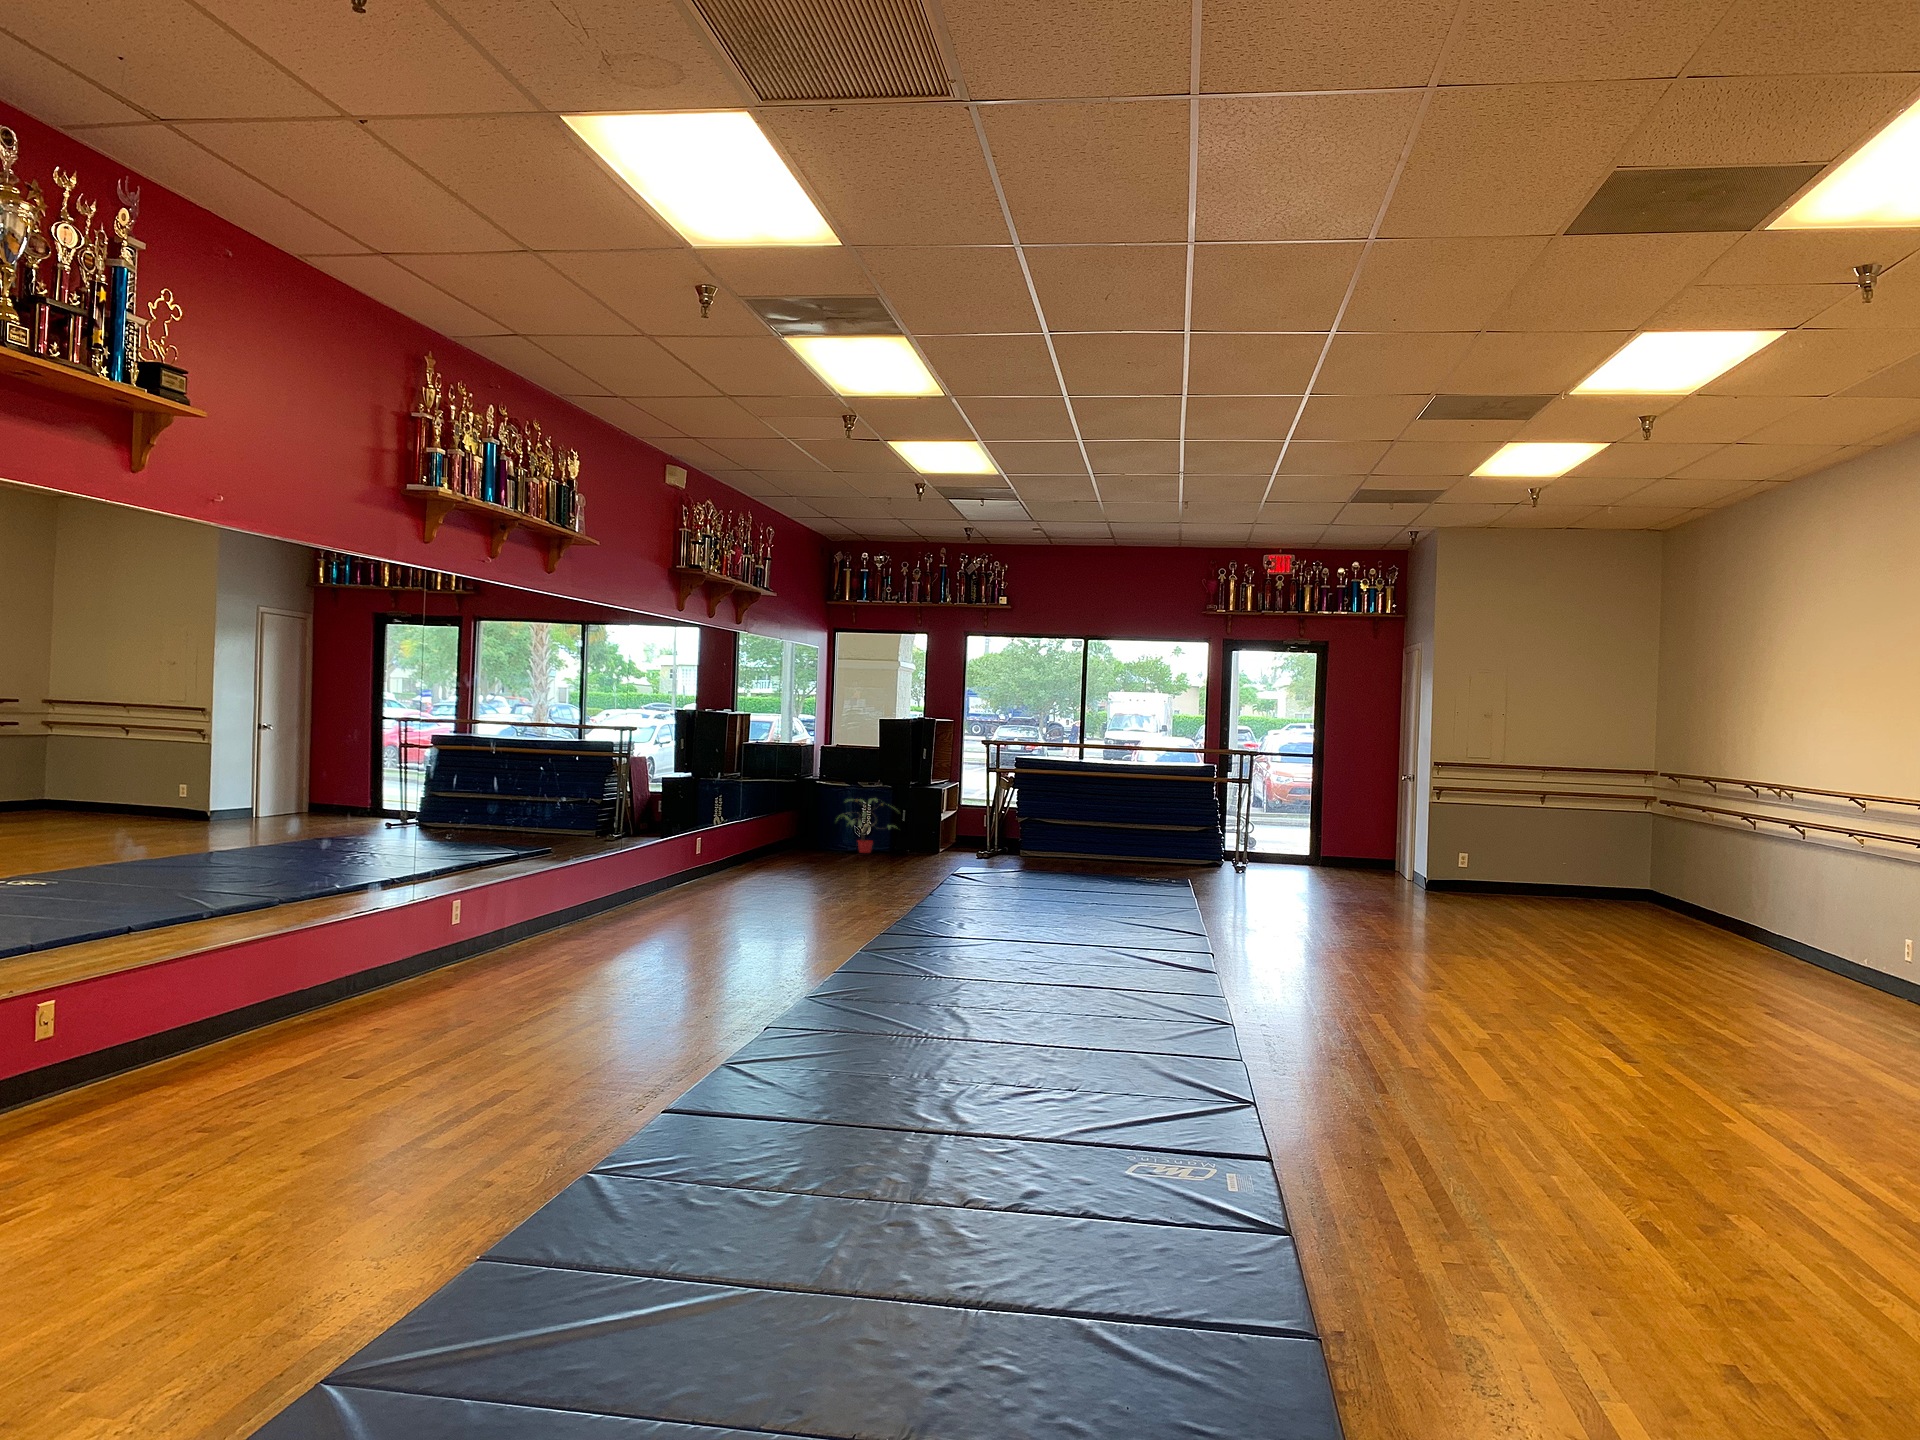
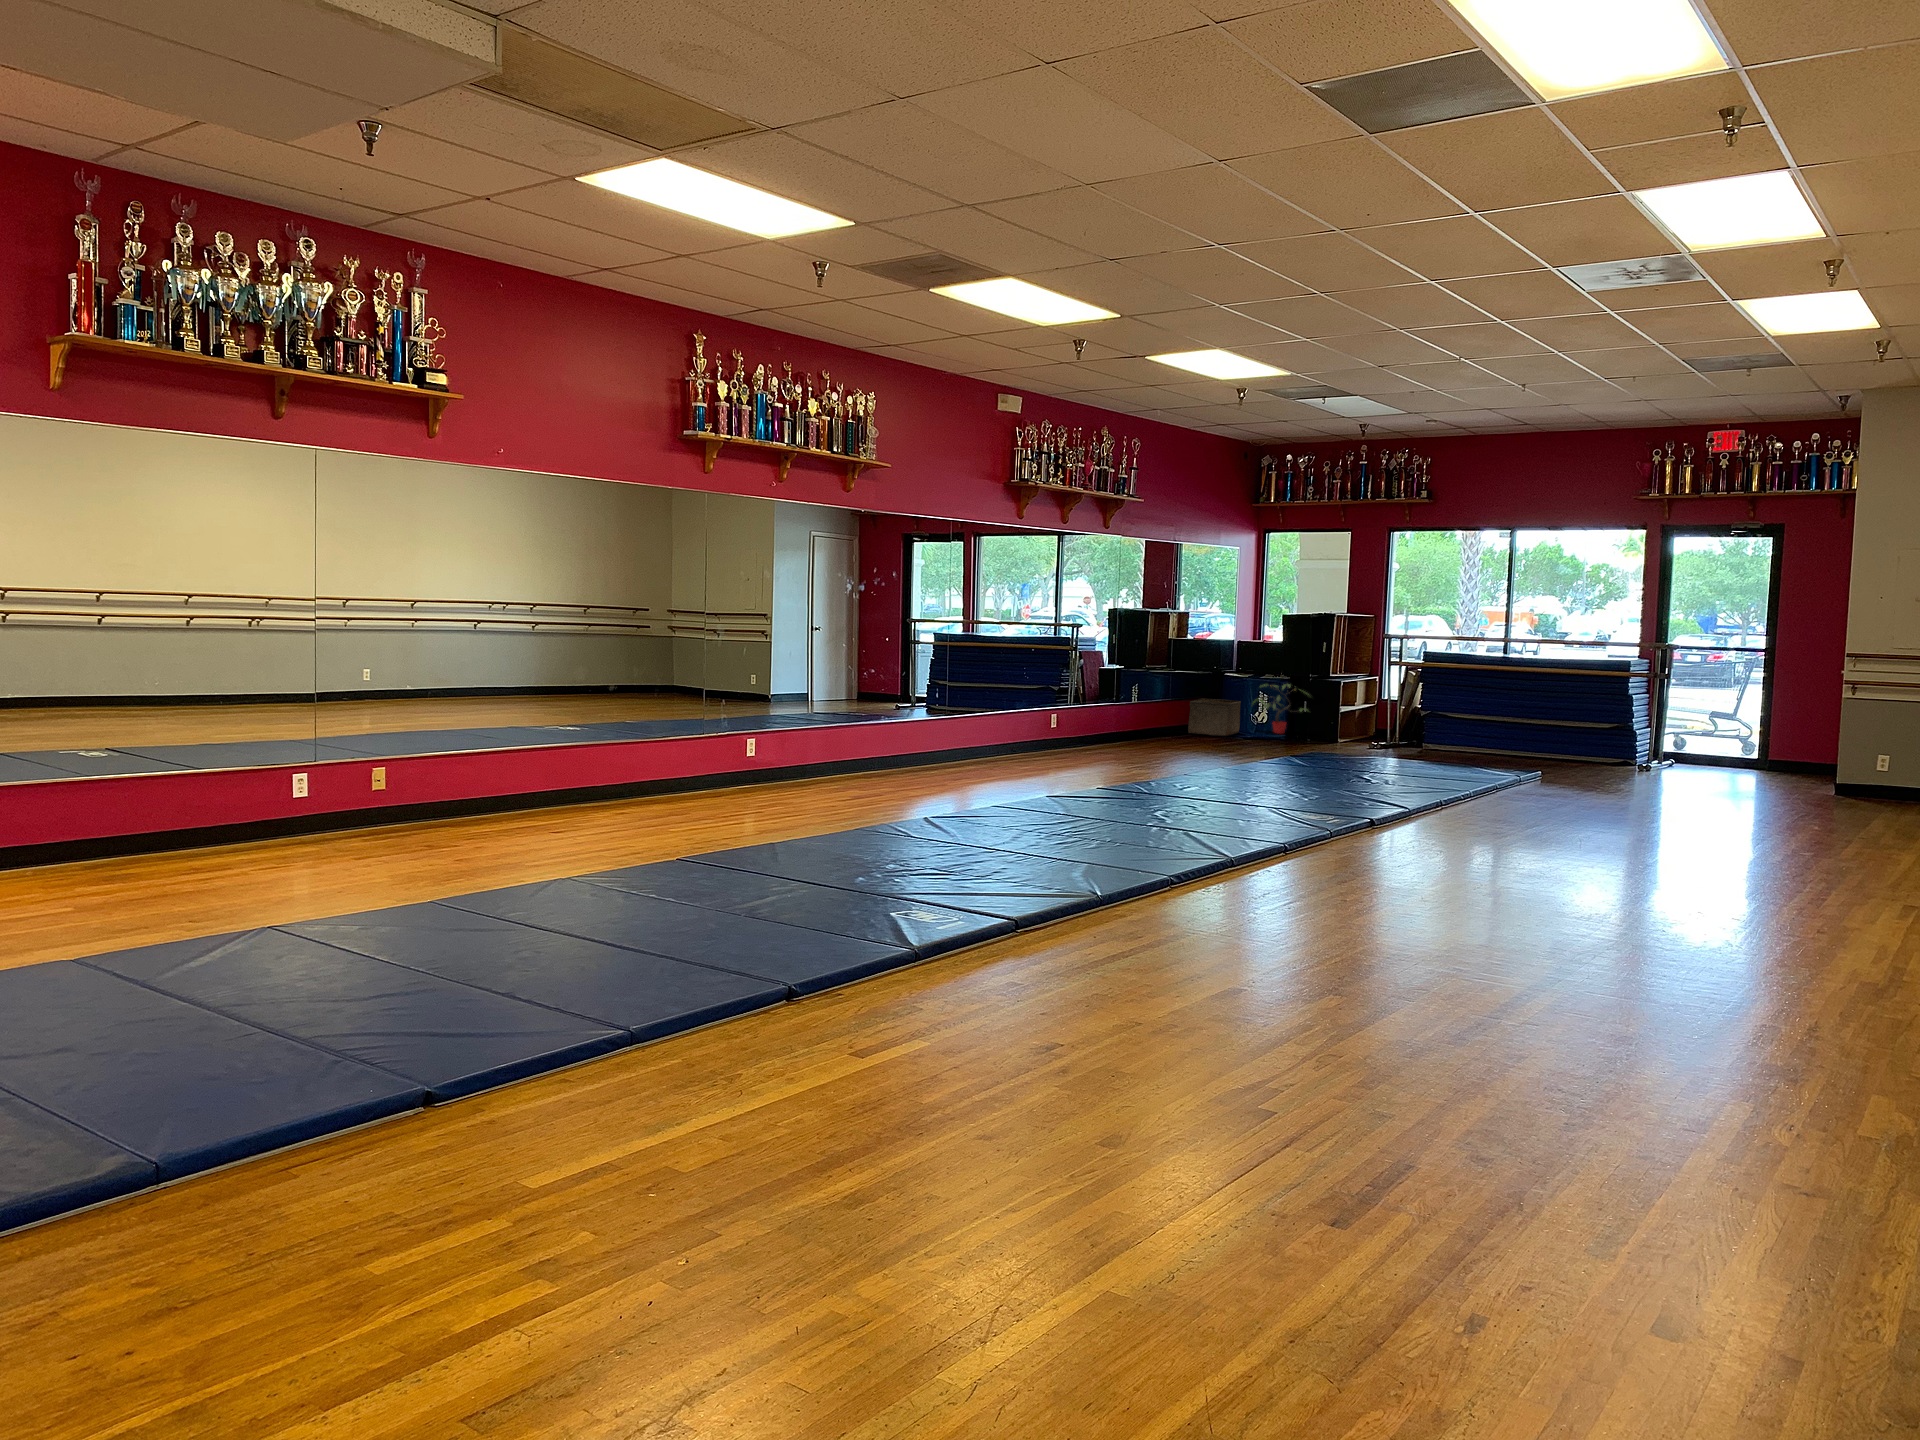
storage bin: none [767,815,825,858] -> present [1188,698,1241,736]

